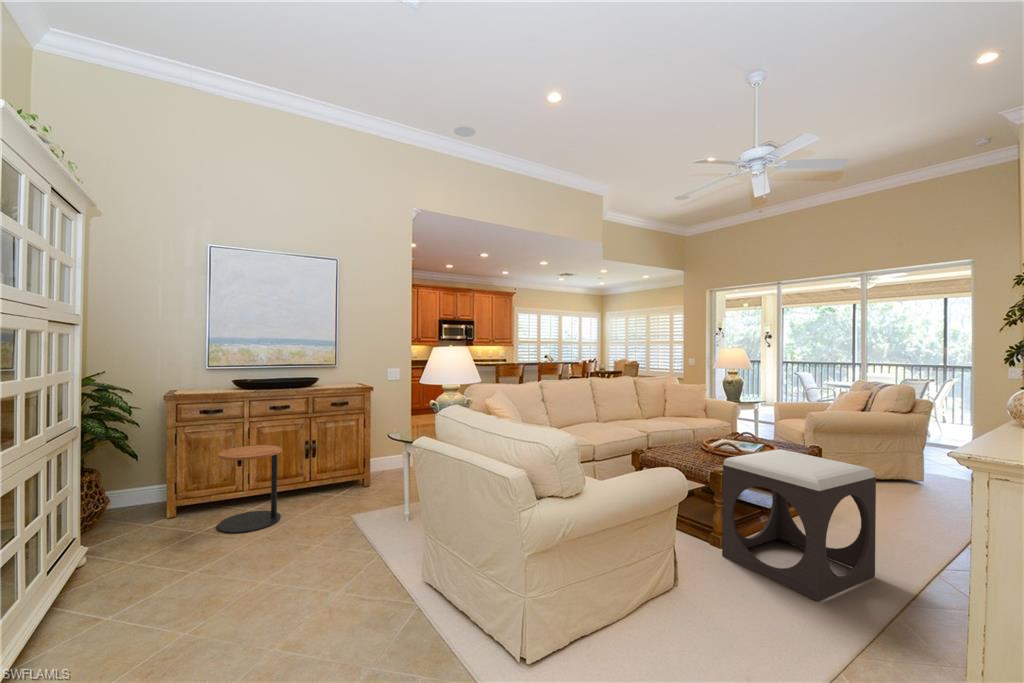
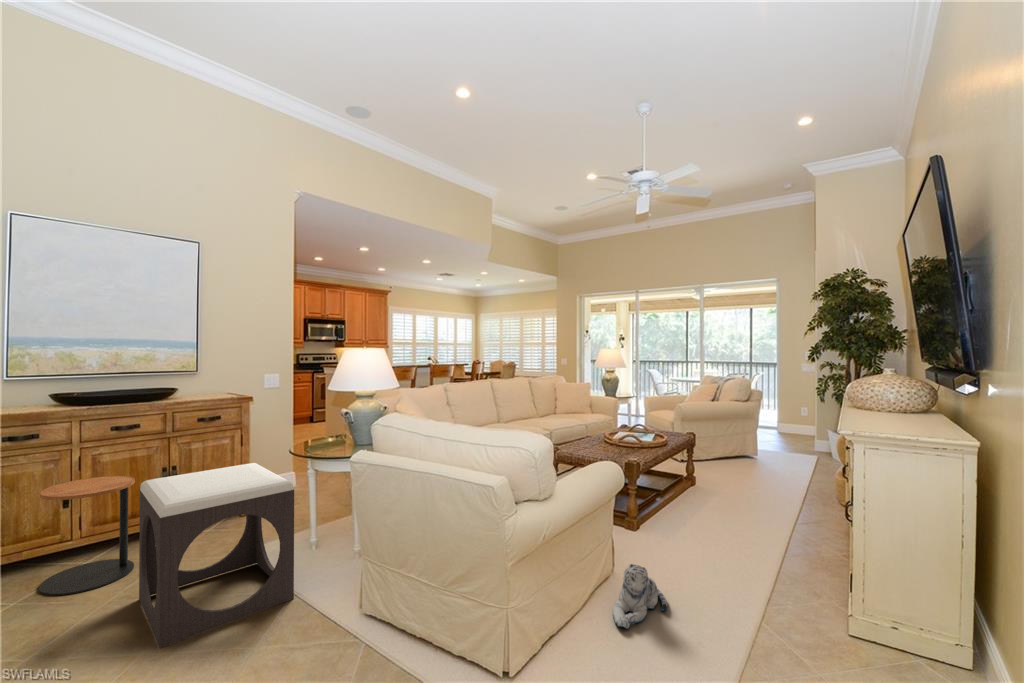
footstool: present [722,449,876,602] -> present [139,463,294,648]
plush toy: none [669,578,738,646] -> present [613,564,667,629]

